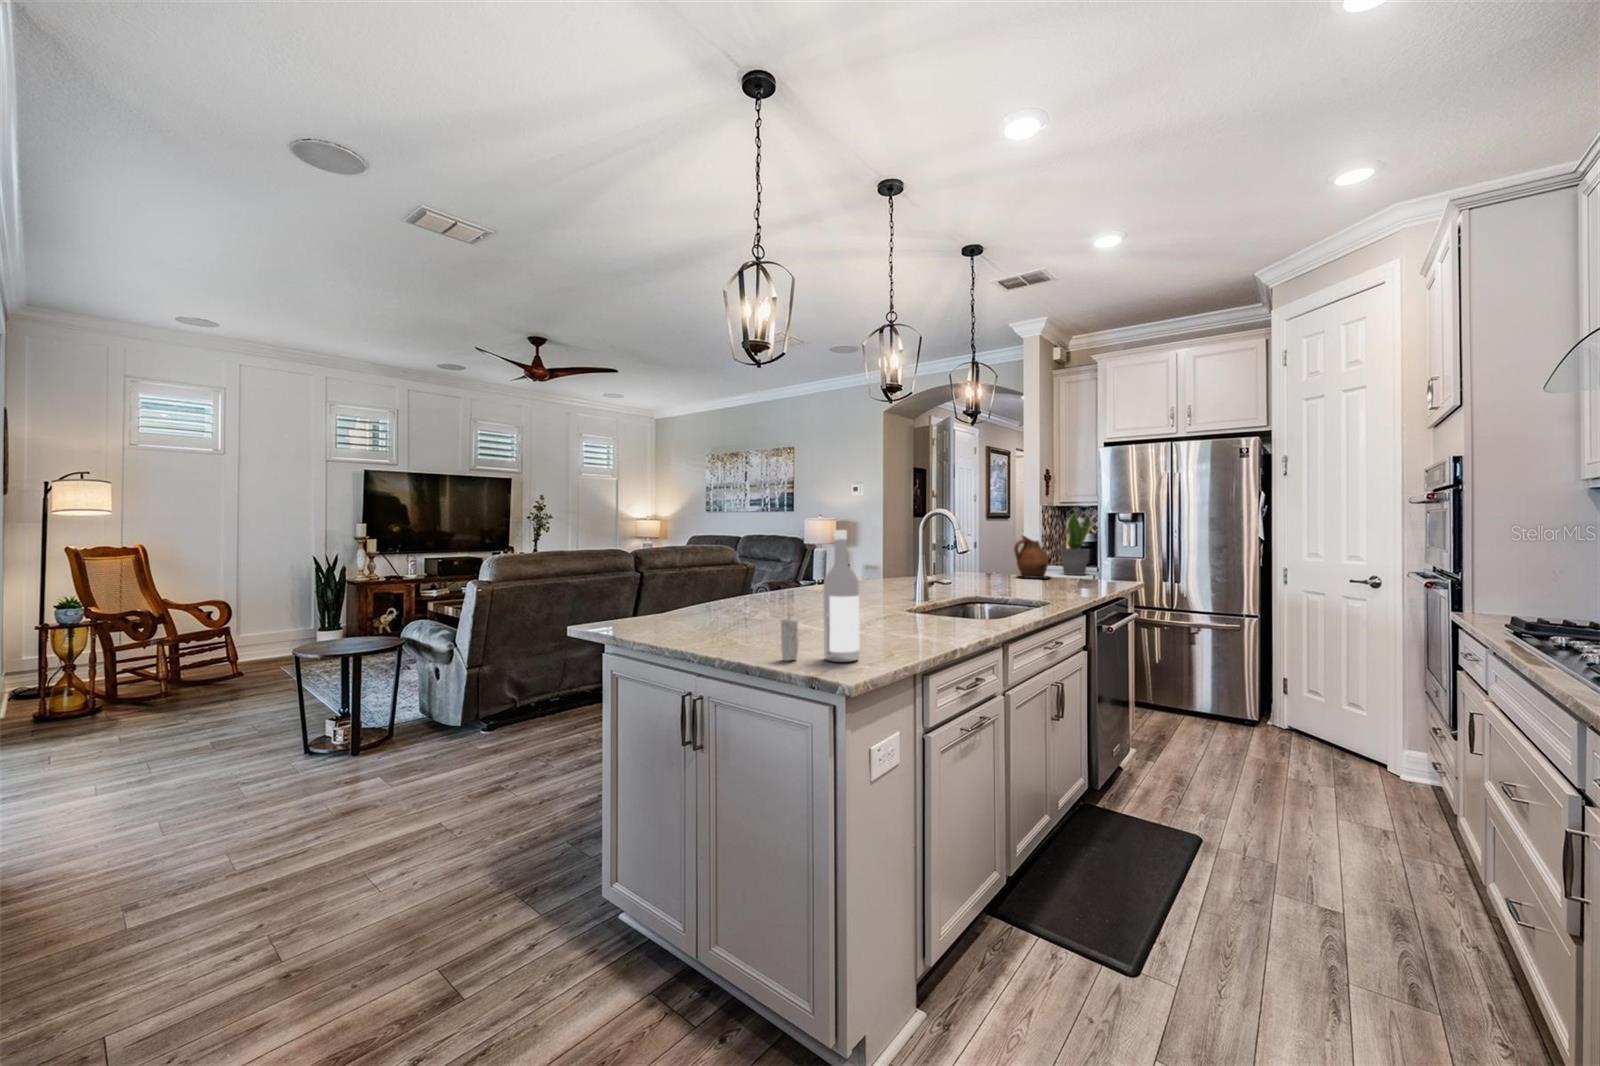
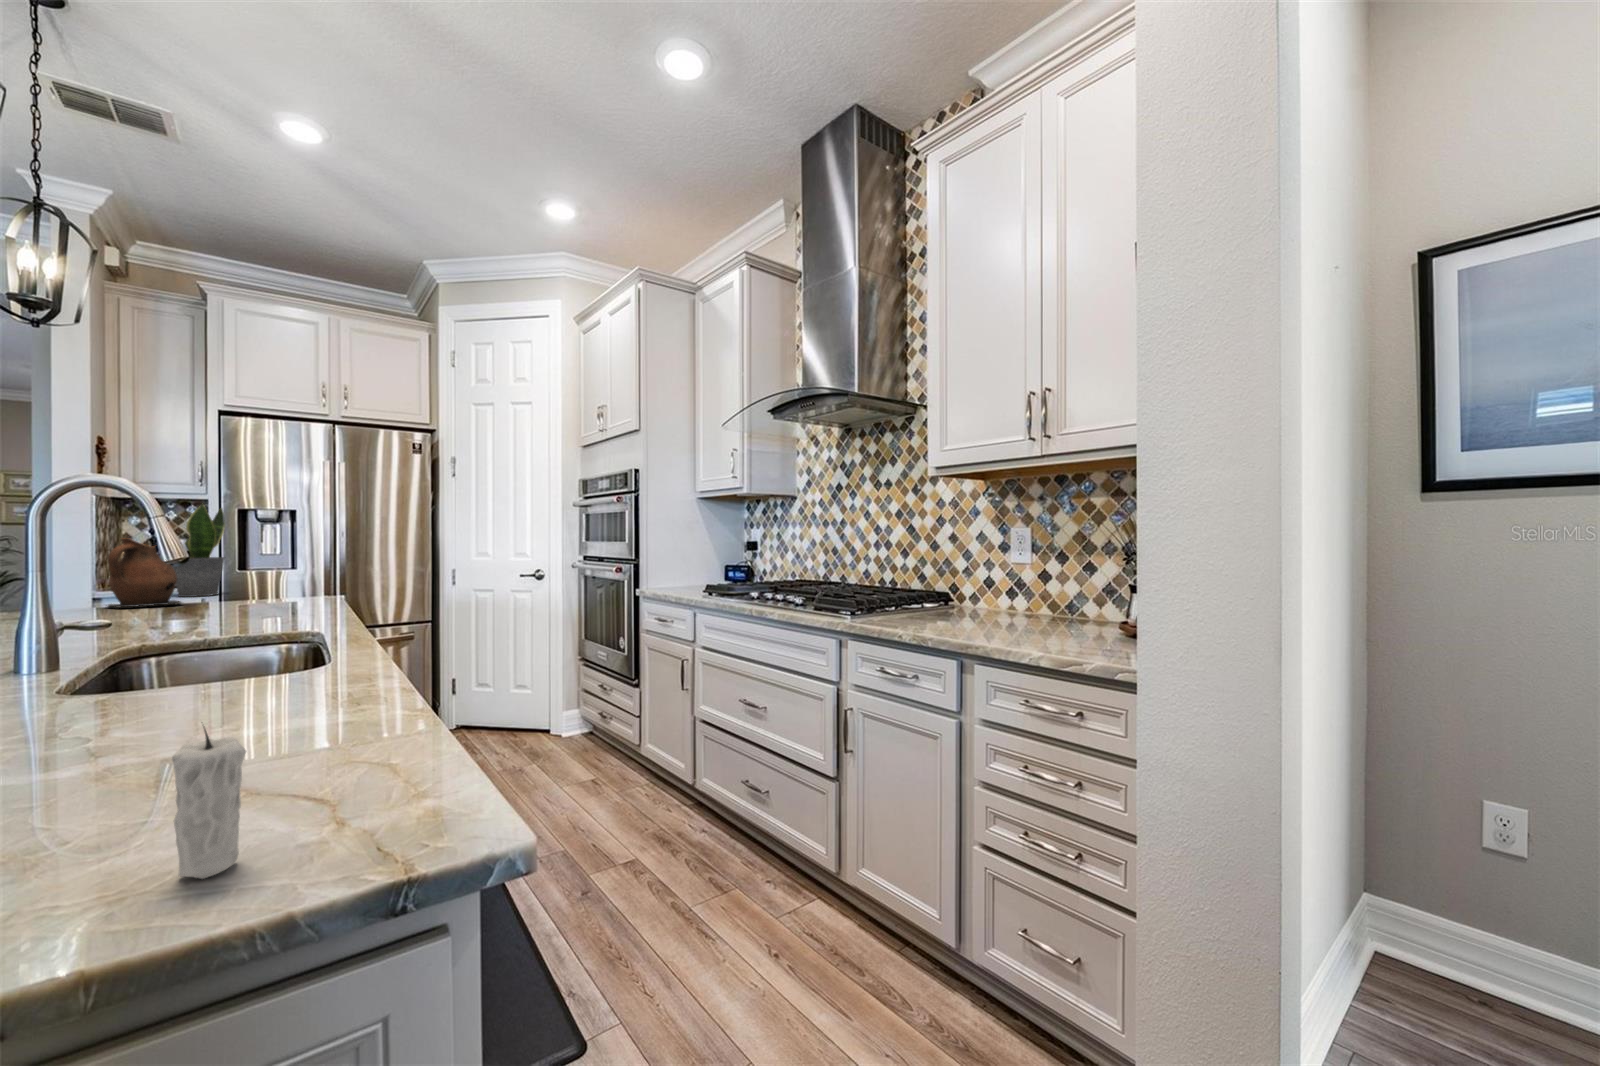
wine bottle: present [824,530,859,662] -> none [286,496,391,821]

